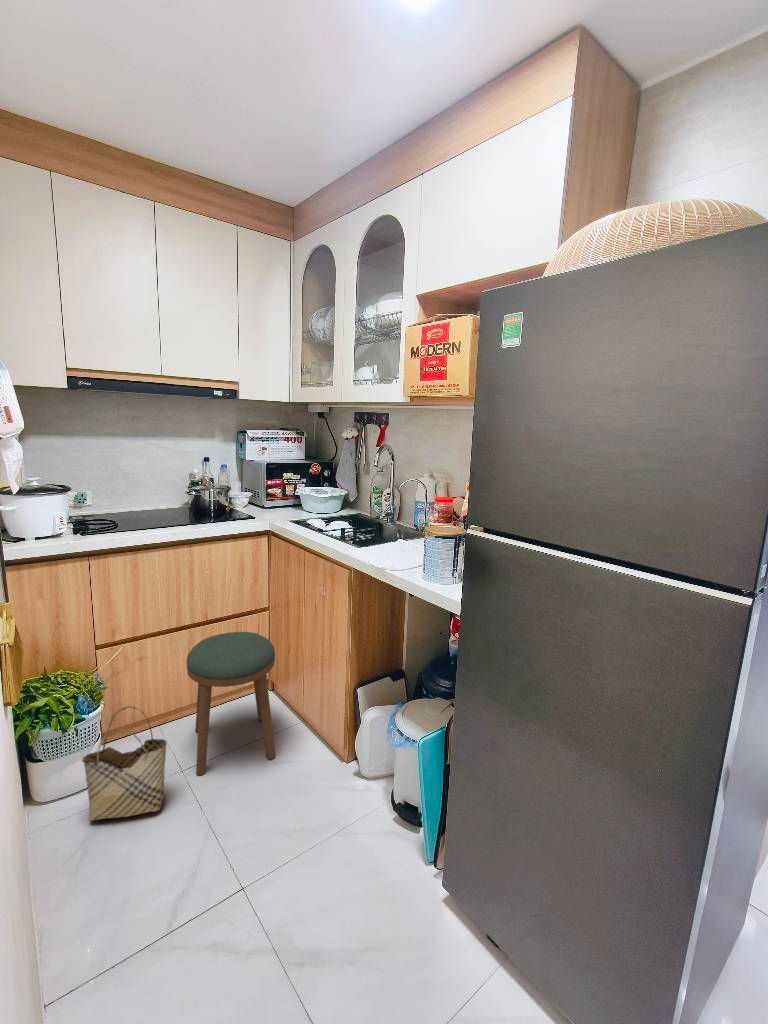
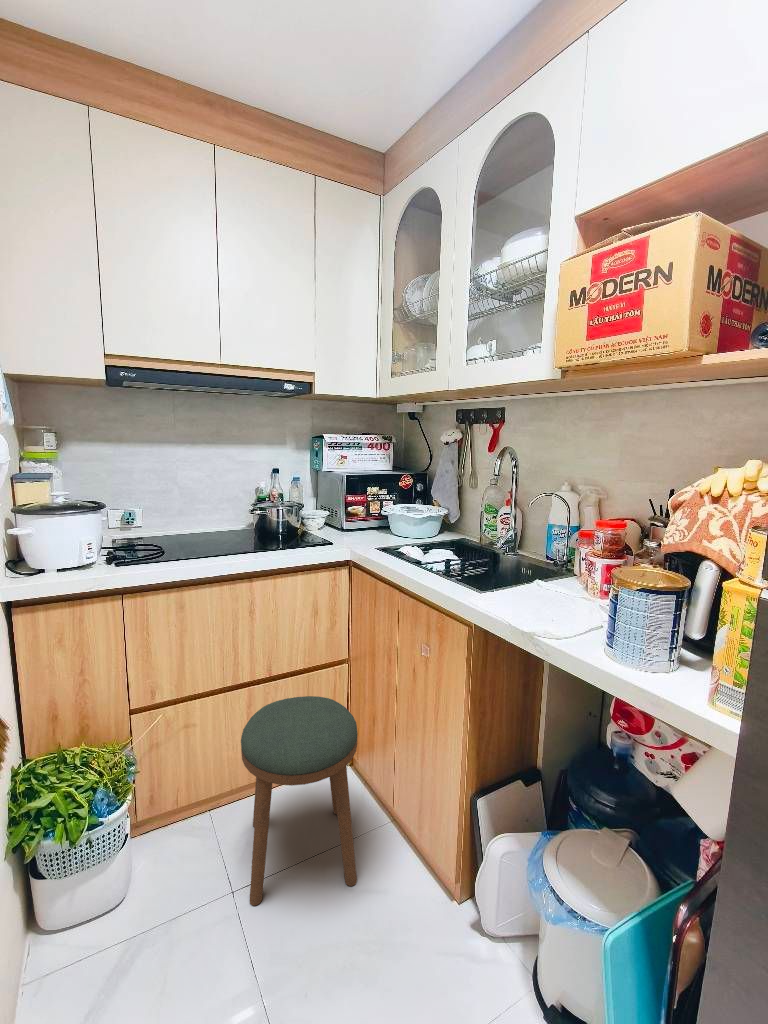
woven basket: present [82,706,167,821] -> none [92,809,209,980]

